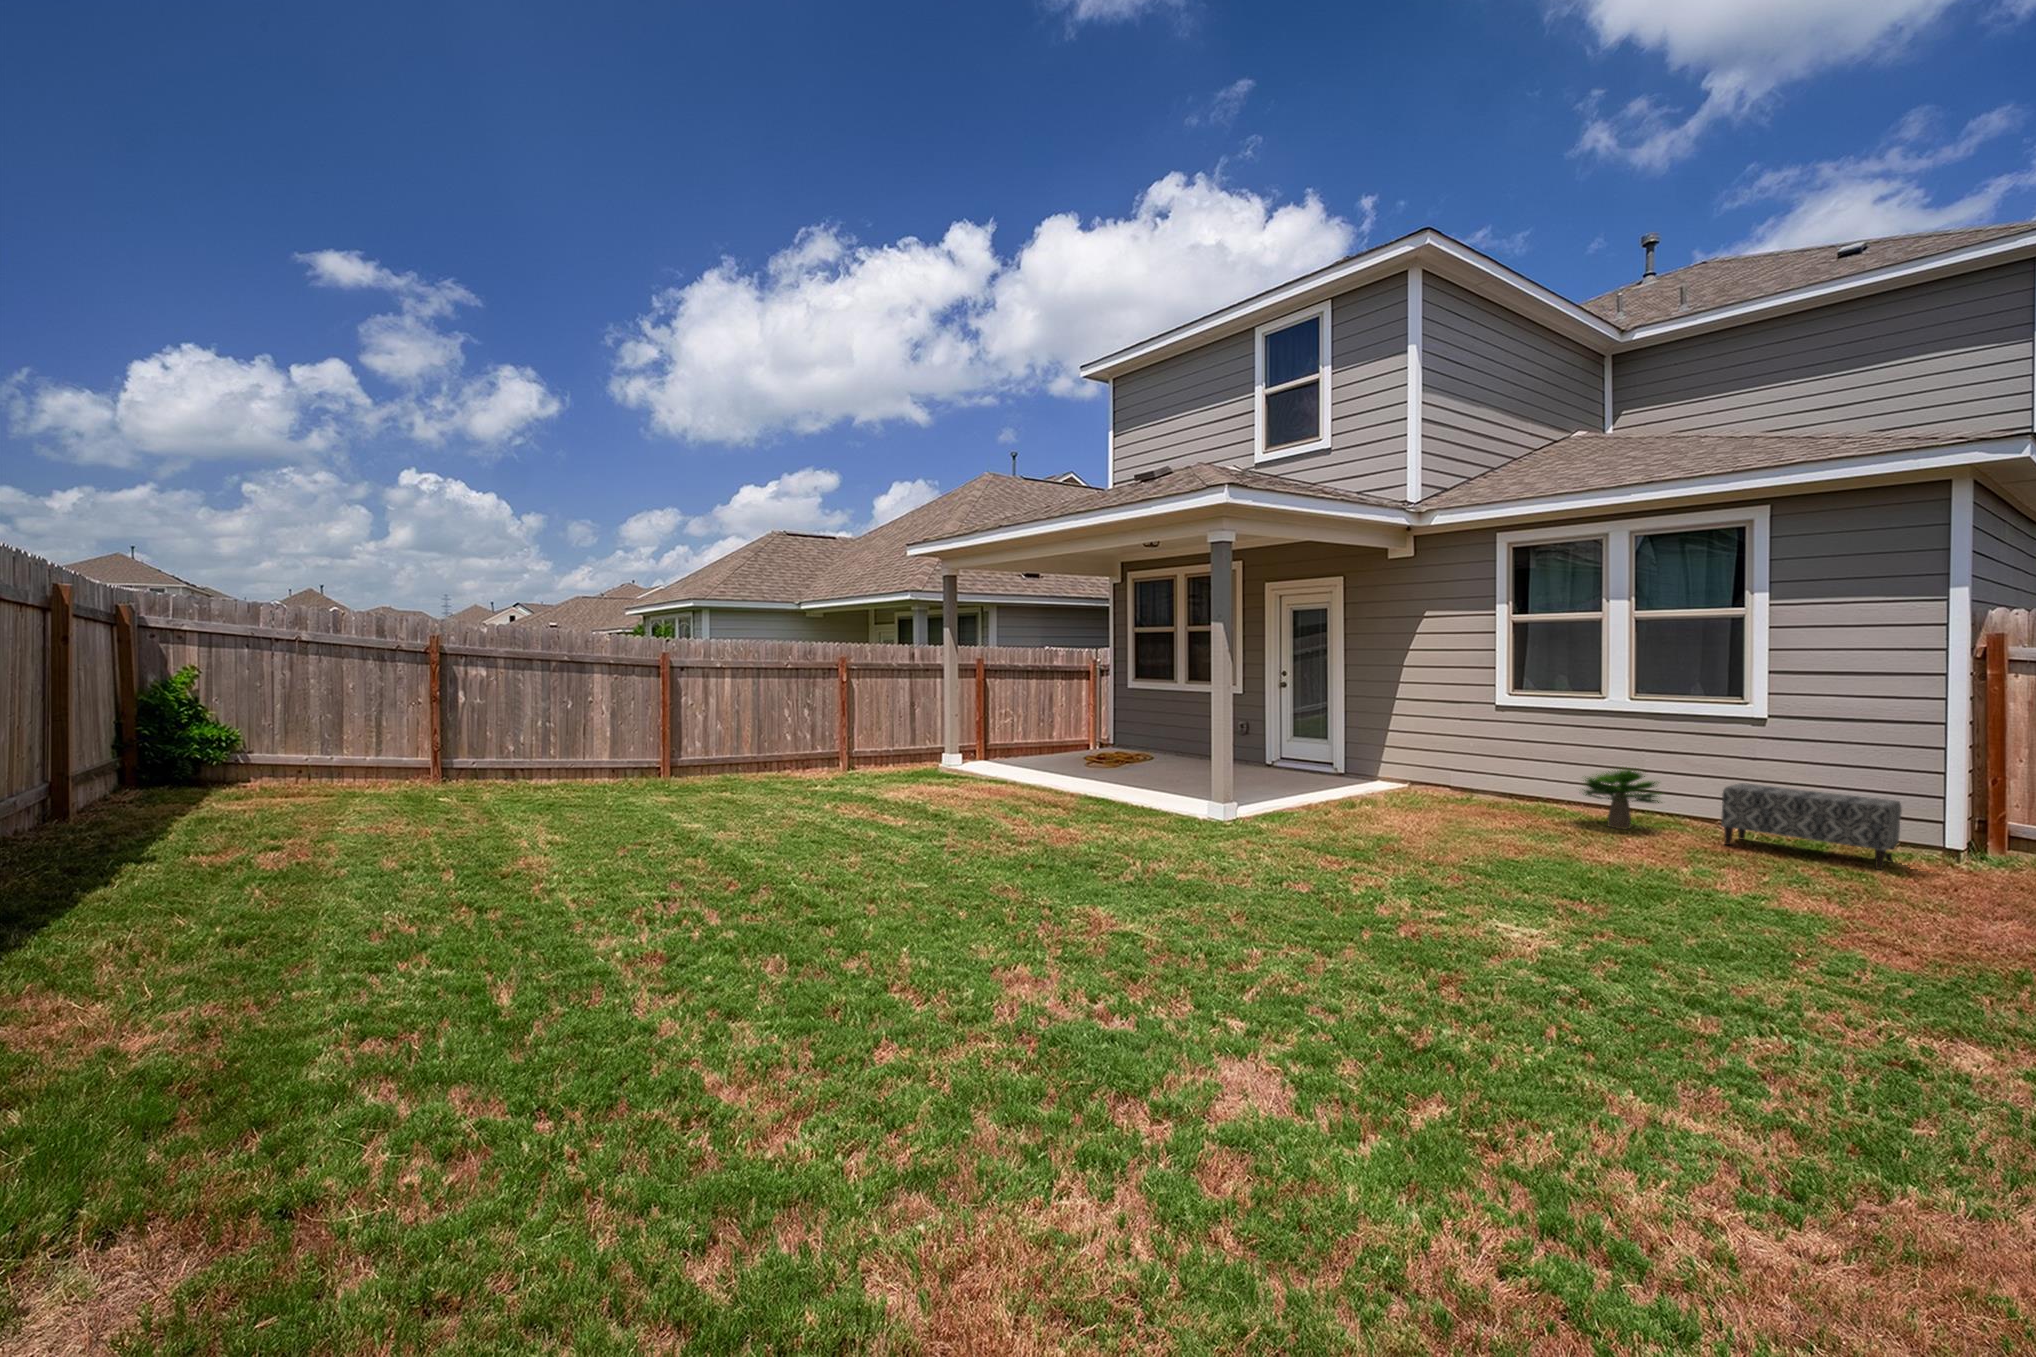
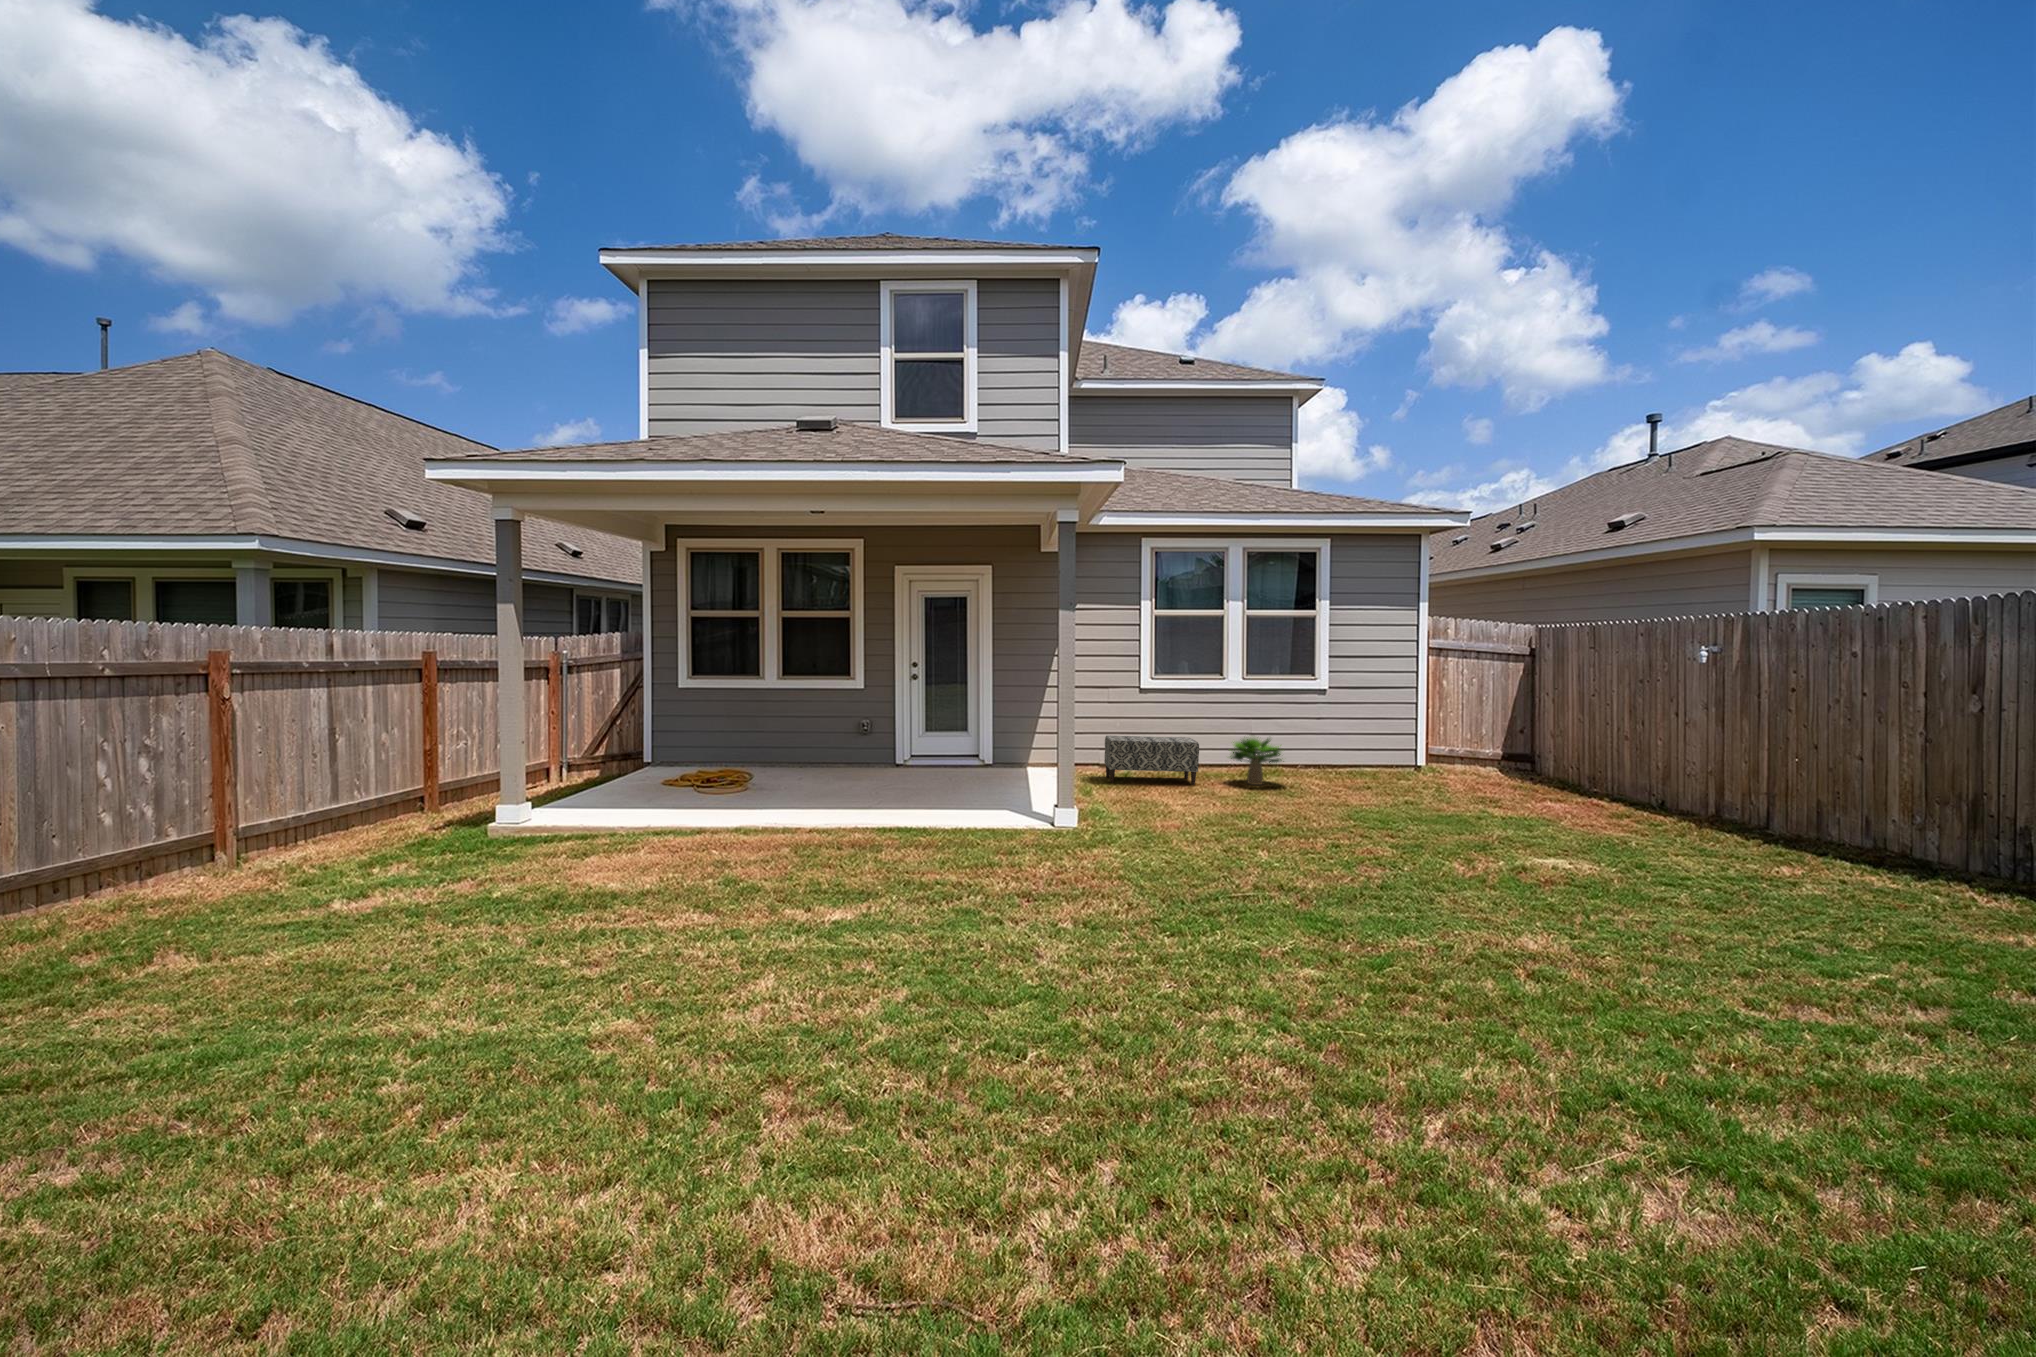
bench: present [1721,783,1902,869] -> present [1104,736,1199,785]

